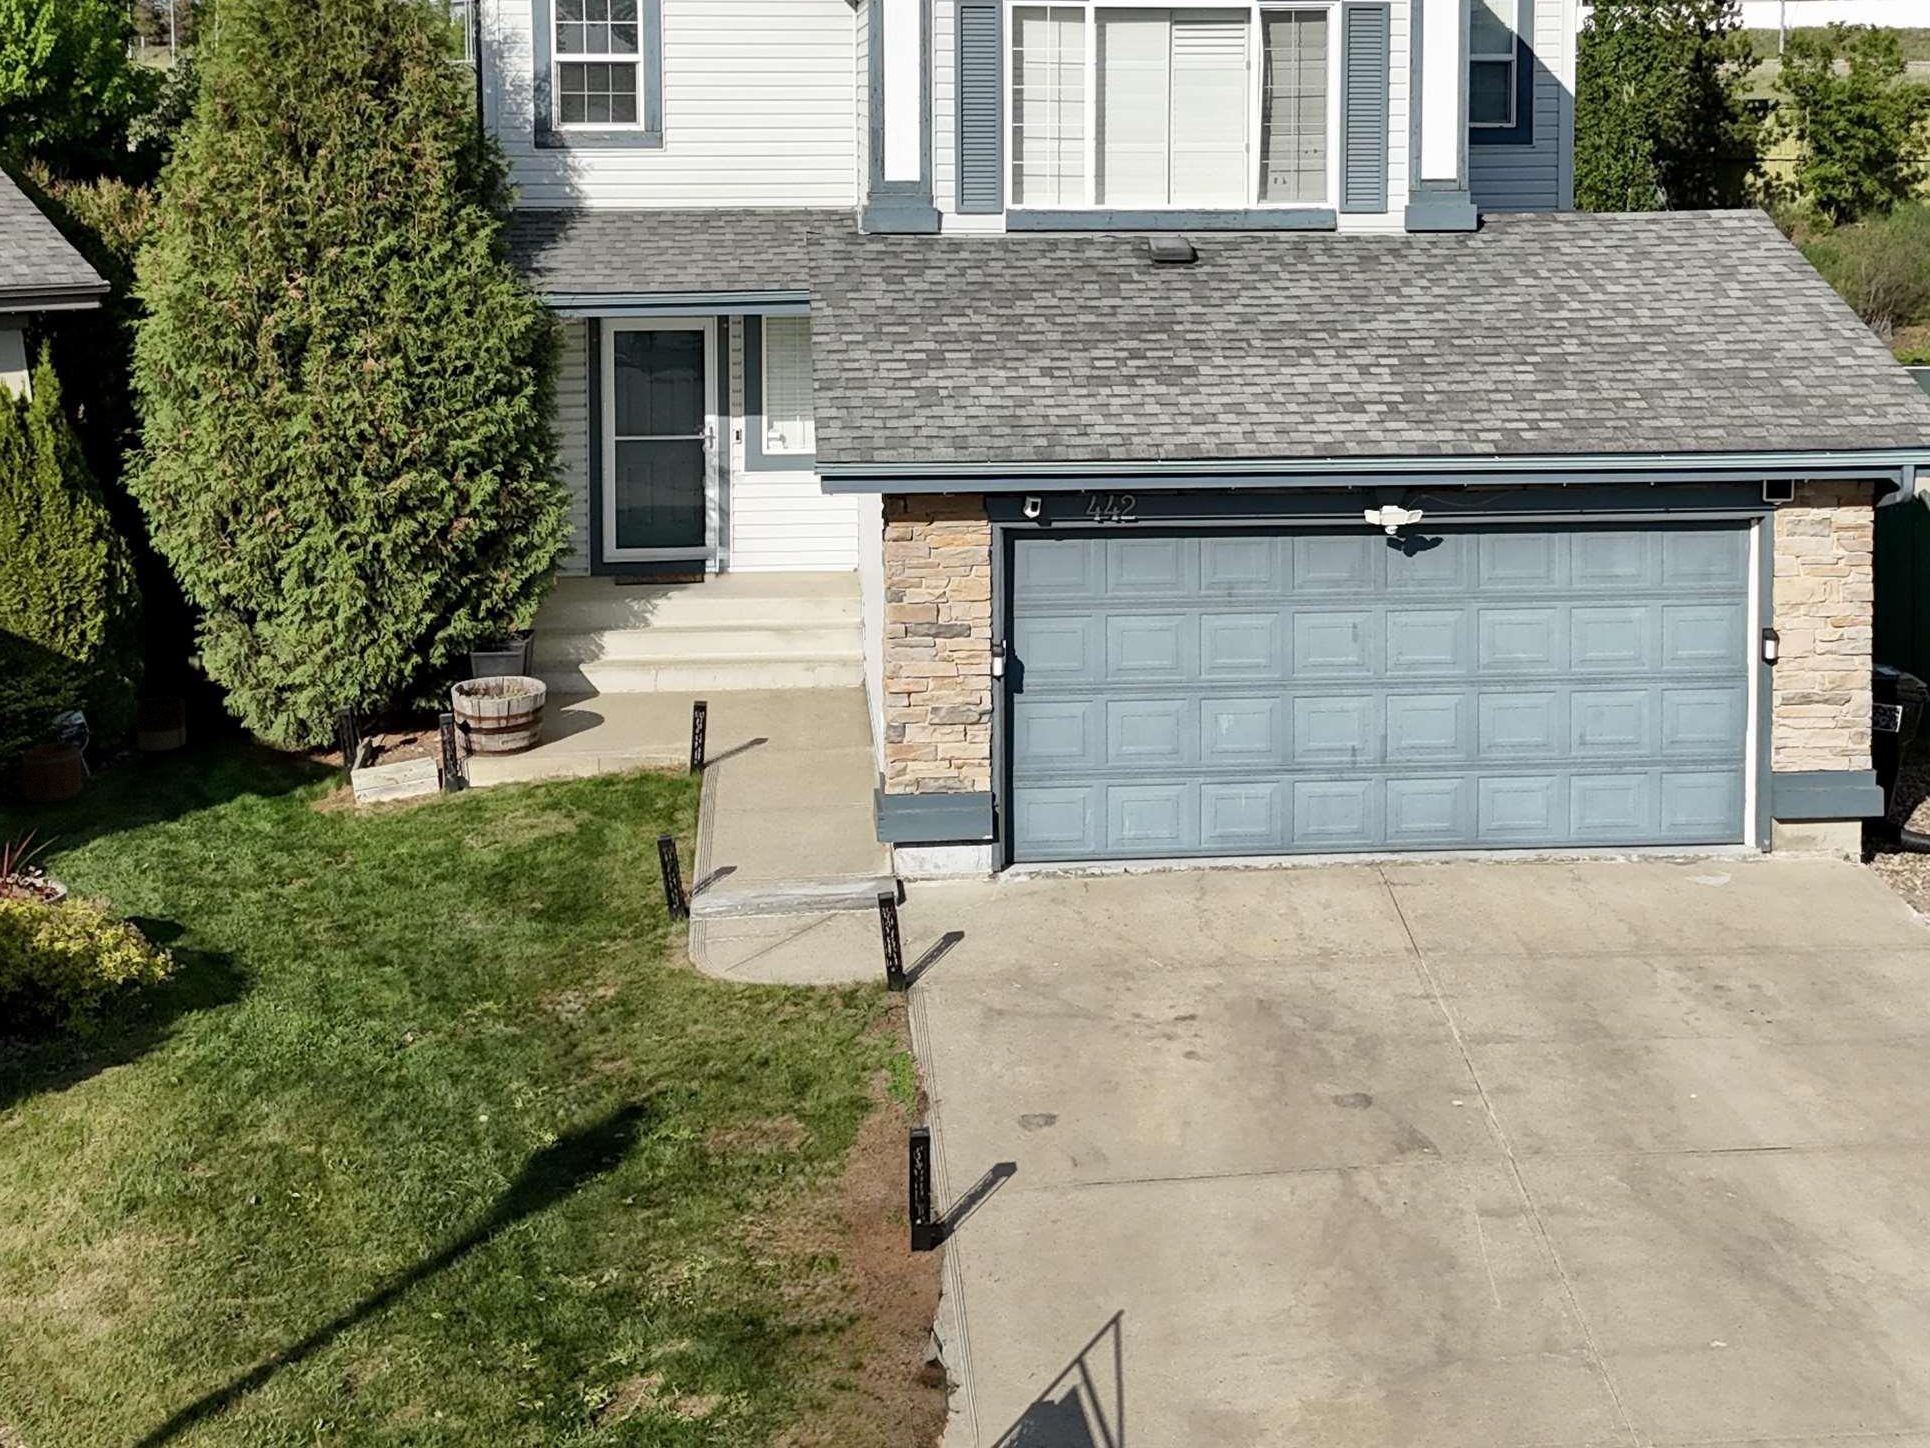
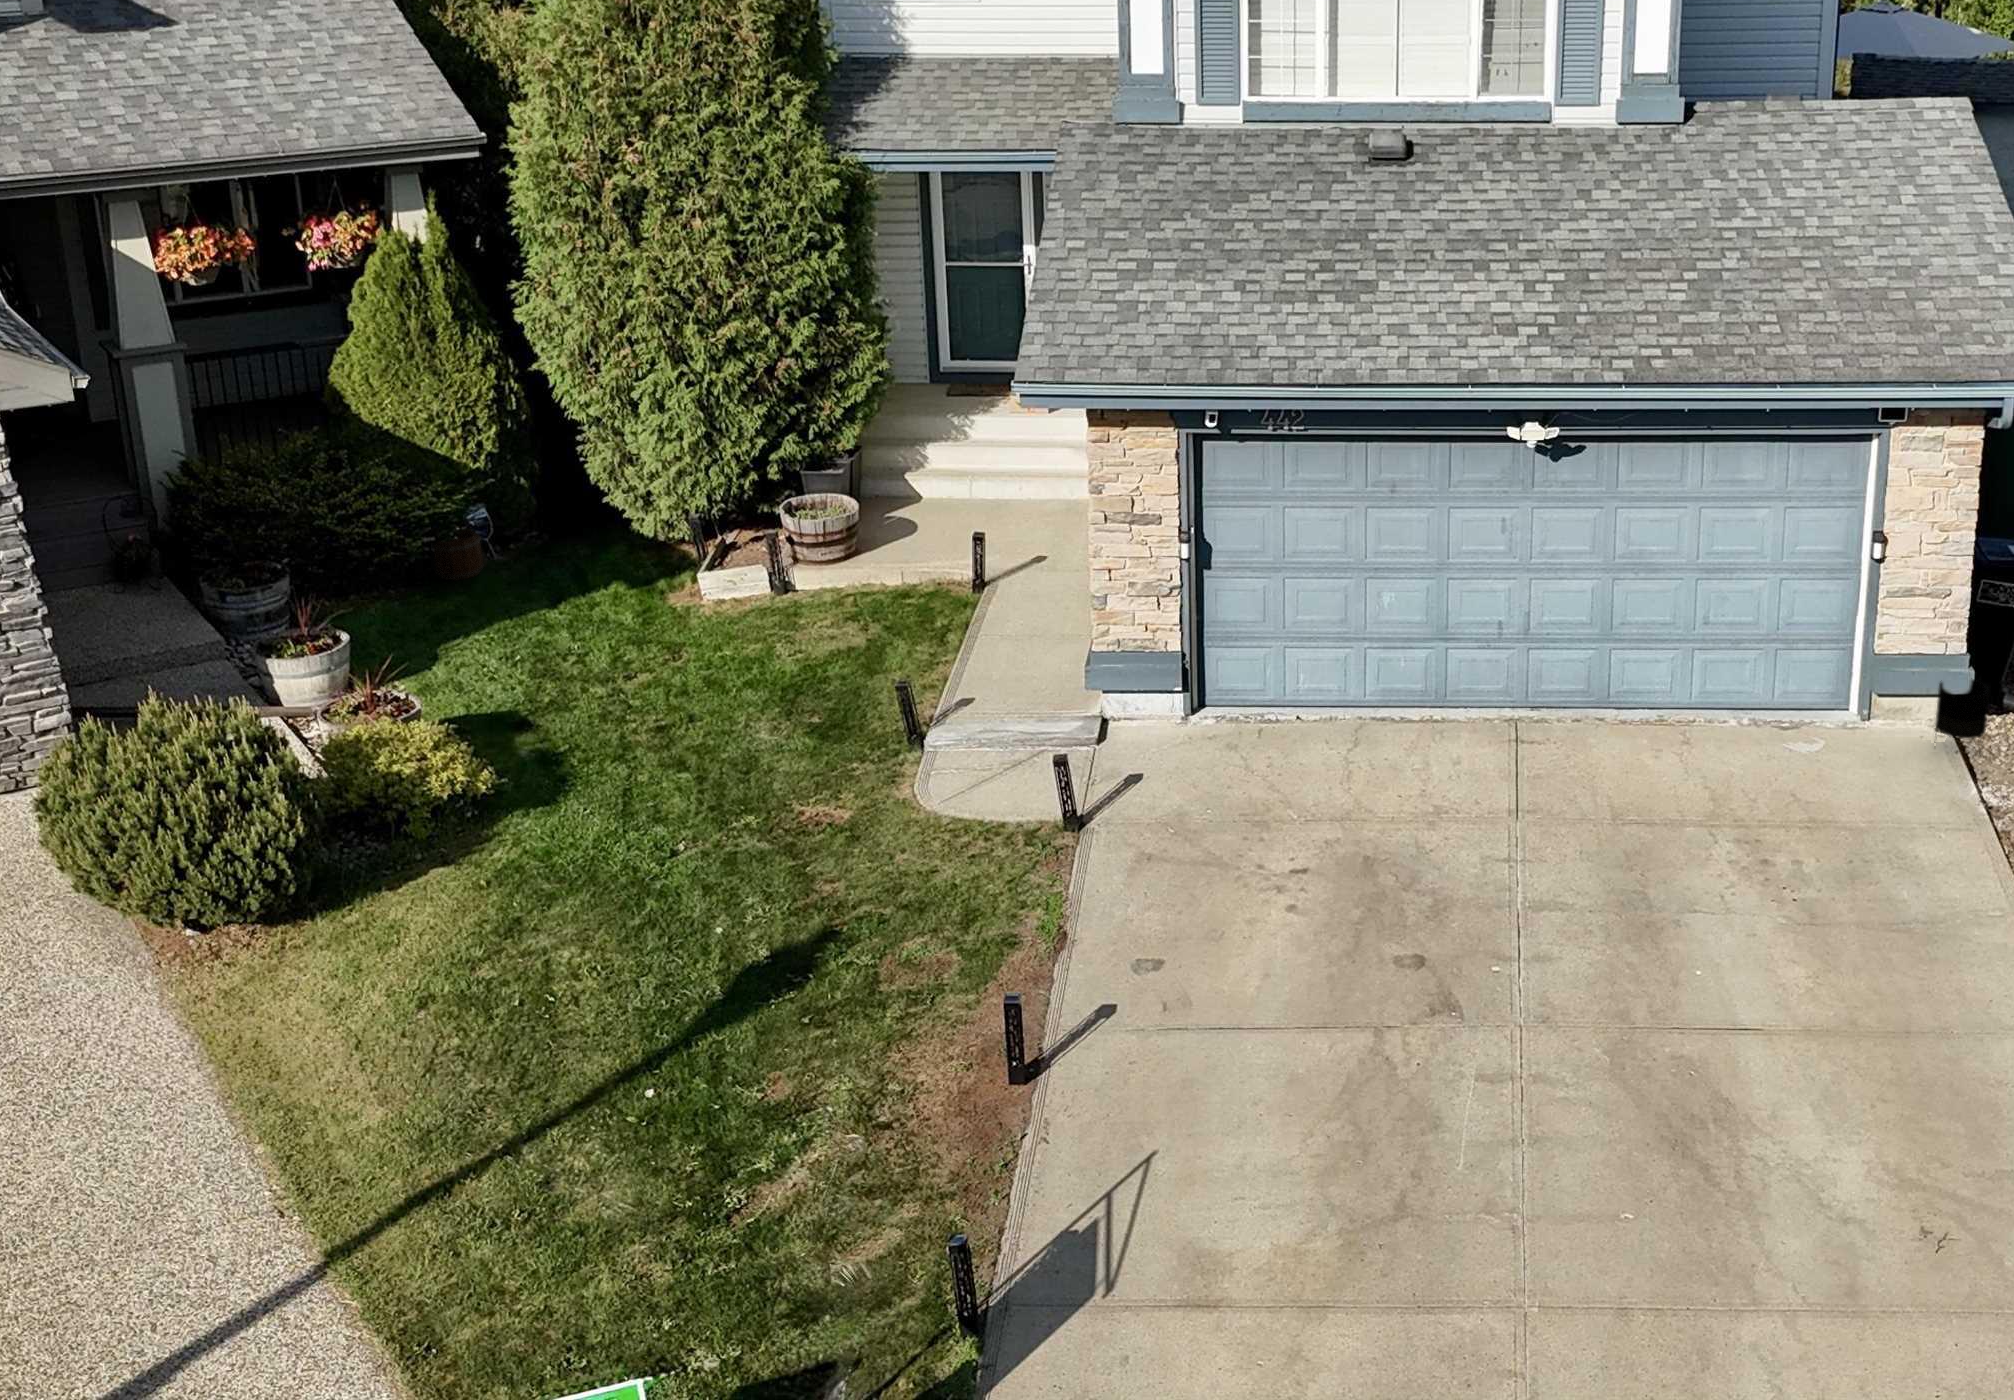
planter: present [135,697,186,765] -> present [1934,679,1989,743]

